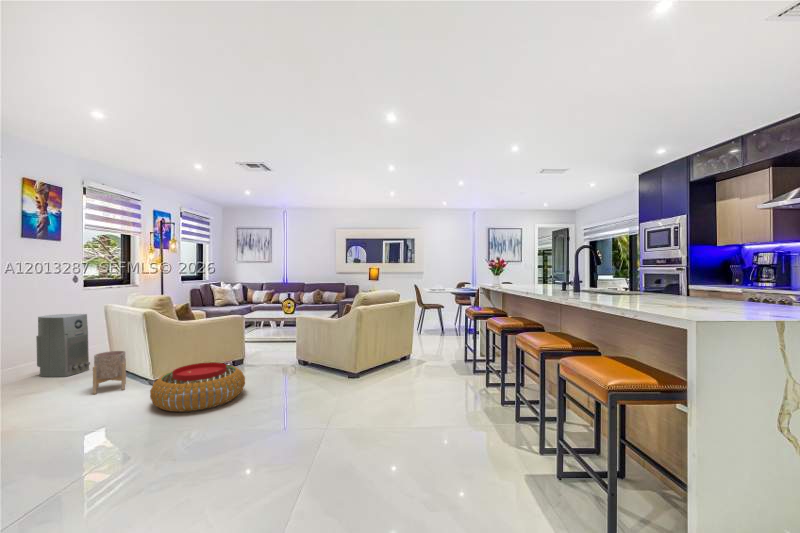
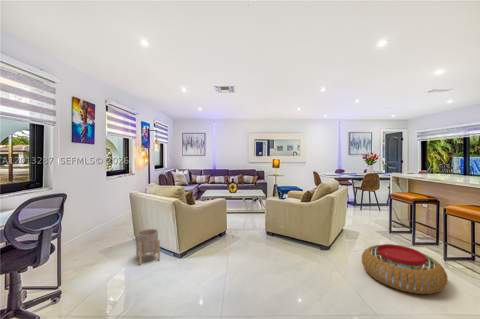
air purifier: present [36,314,90,377] -> none [84,198,119,246]
pouf: present [150,362,245,412] -> present [362,244,447,294]

